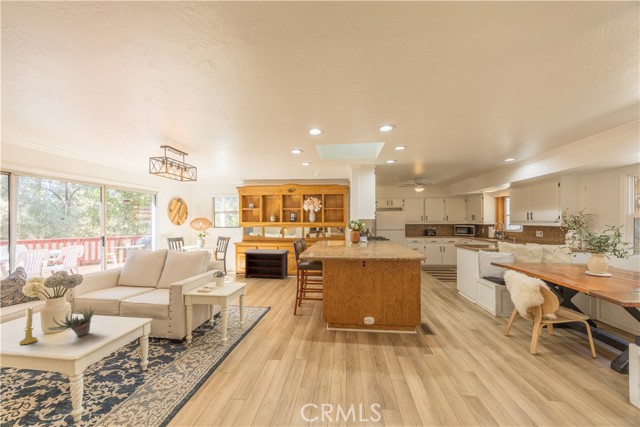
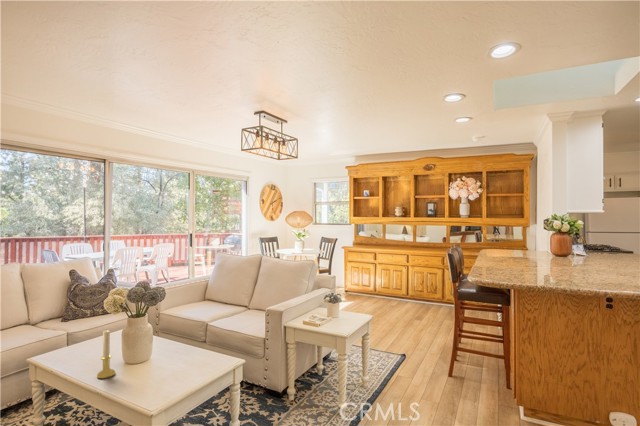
bench: present [244,249,289,280] -> none [357,256,425,306]
succulent plant: present [48,306,94,336] -> none [124,332,175,376]

